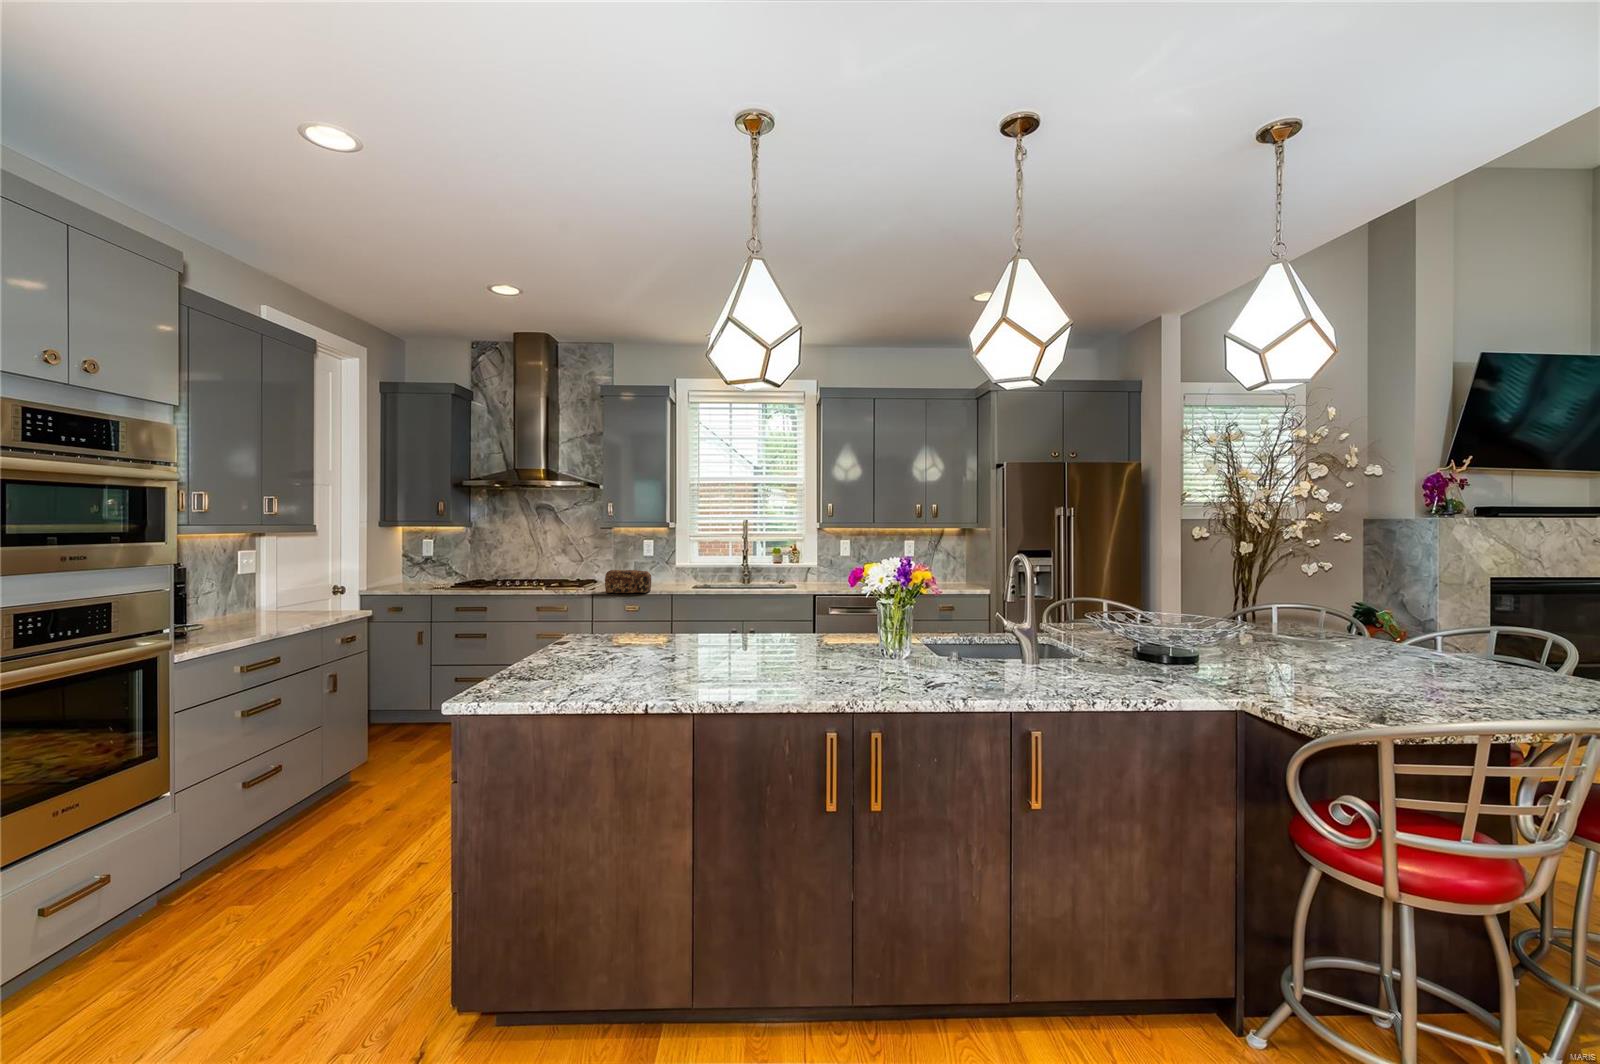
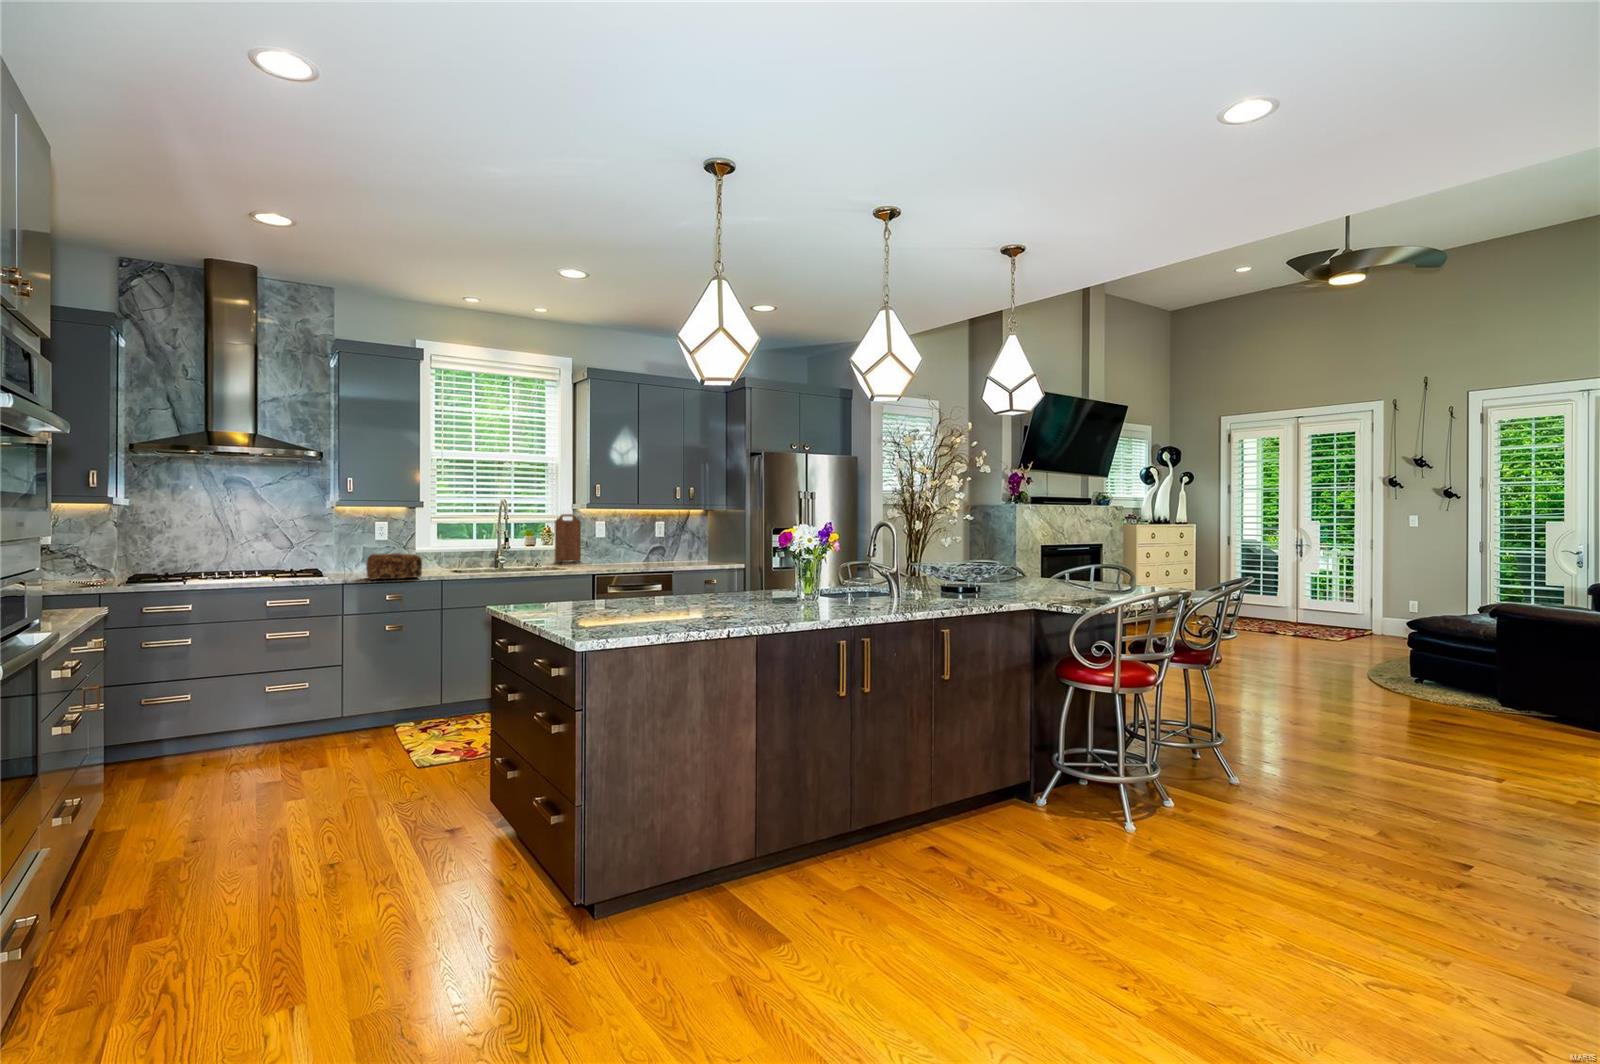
cutting board: none [801,533,827,580] -> present [555,514,581,562]

